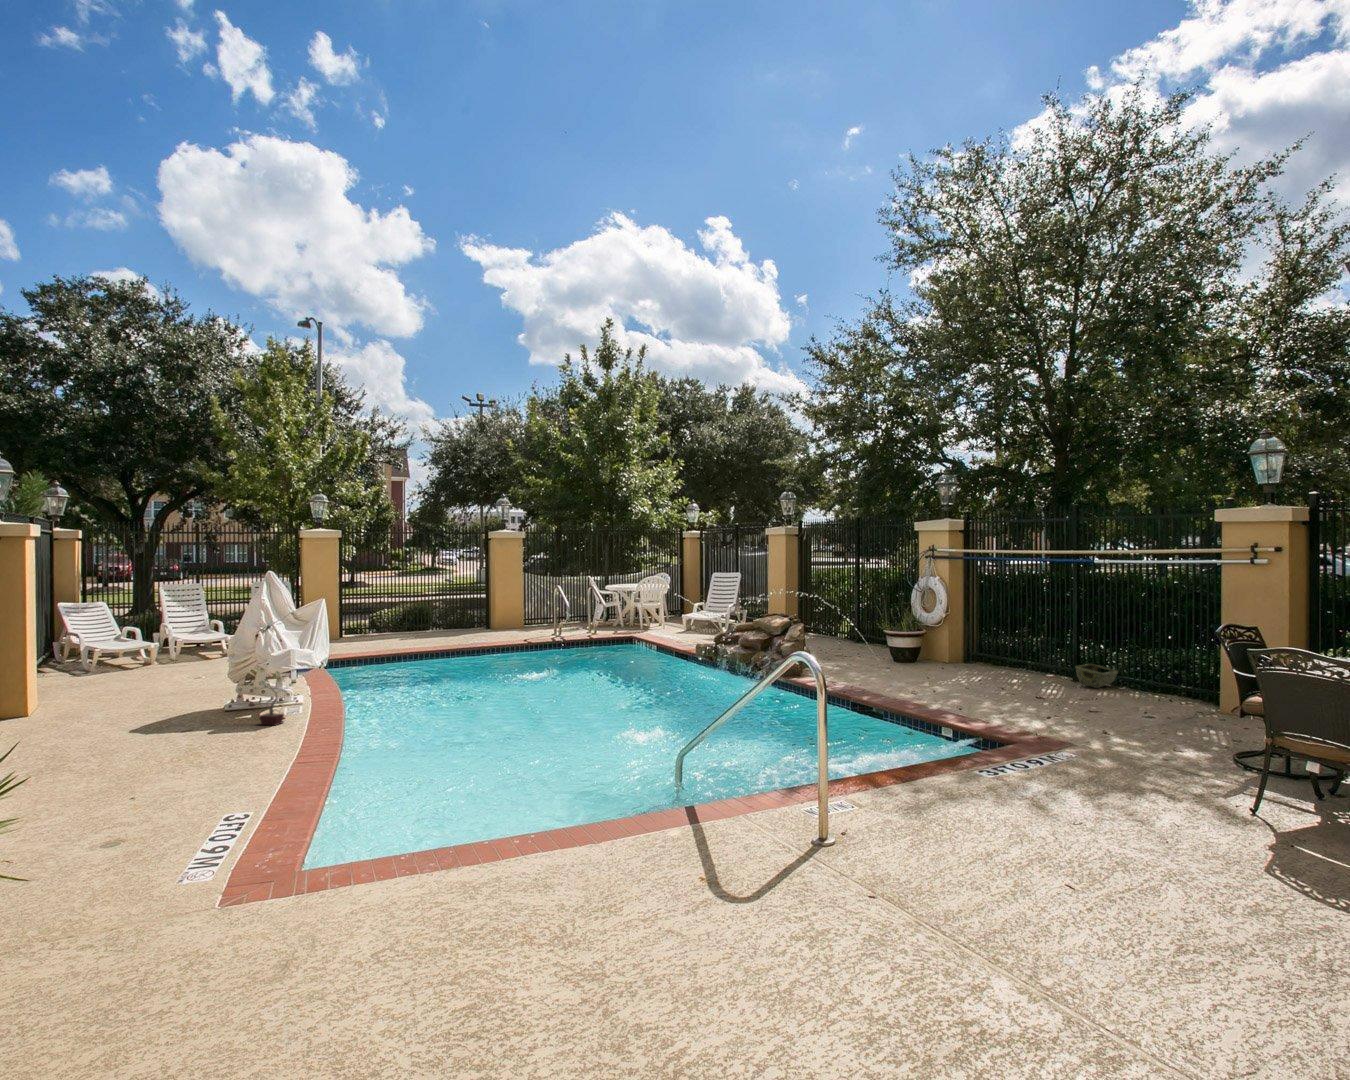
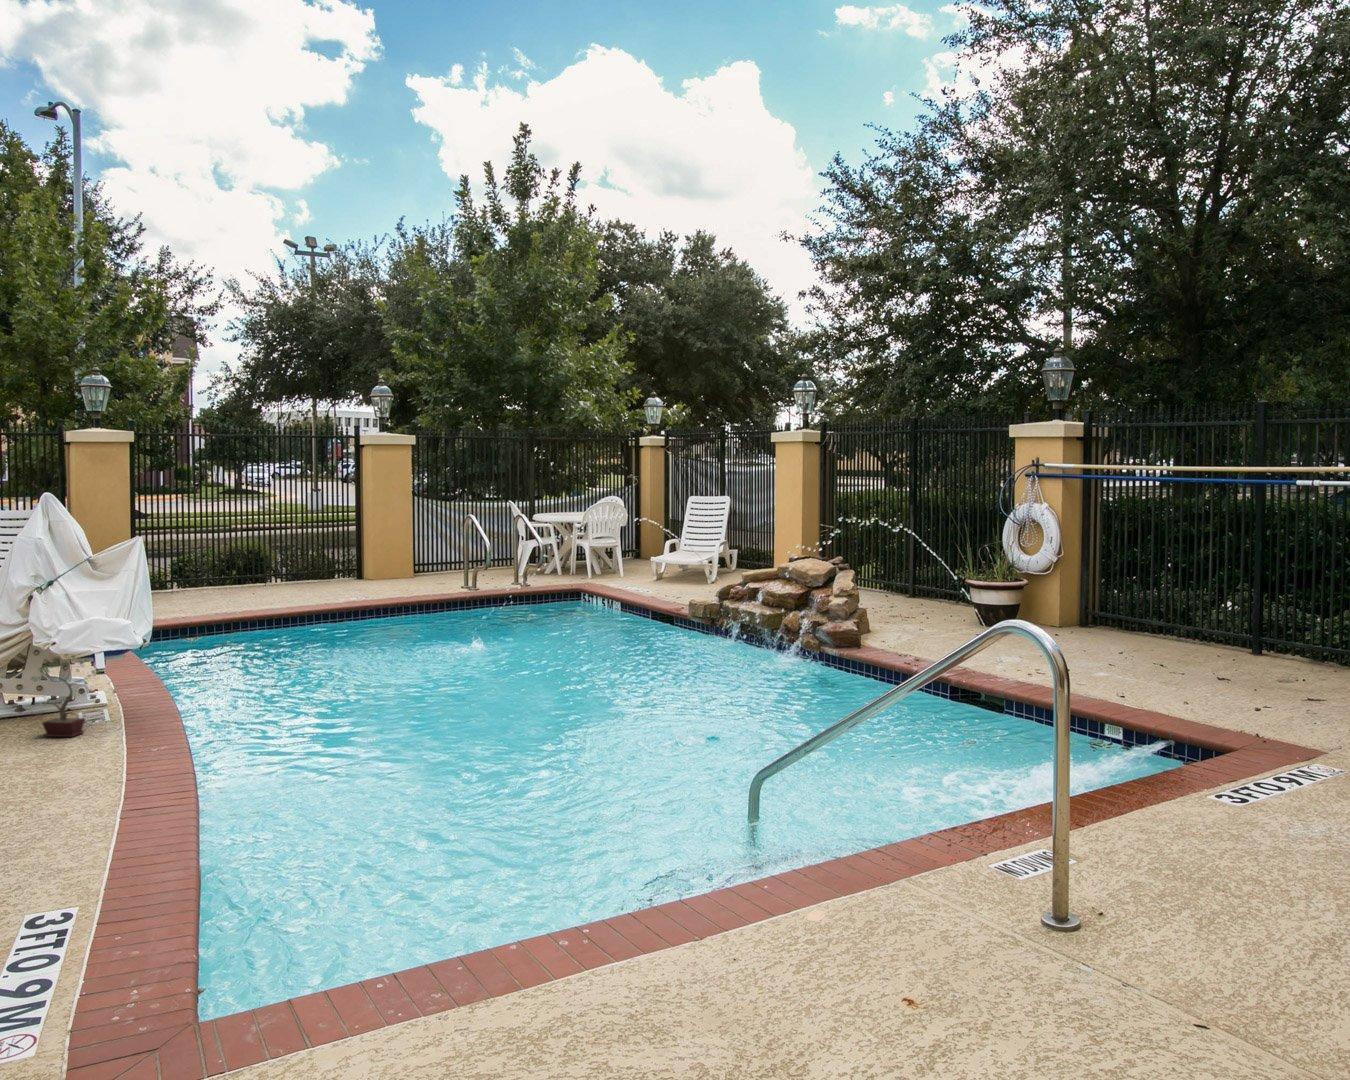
woven basket: present [1076,664,1118,688] -> none [1252,627,1309,662]

